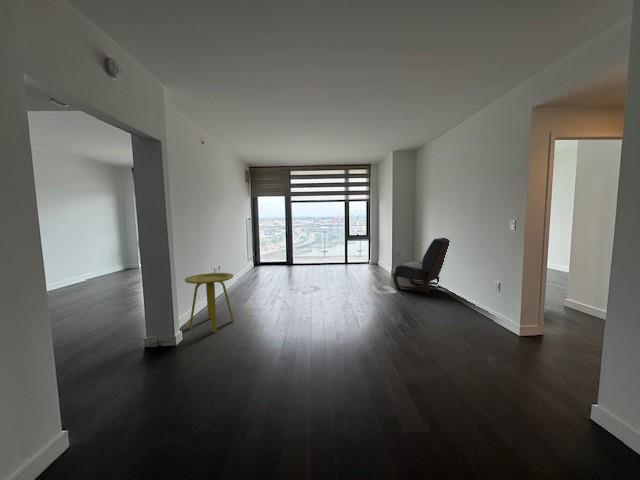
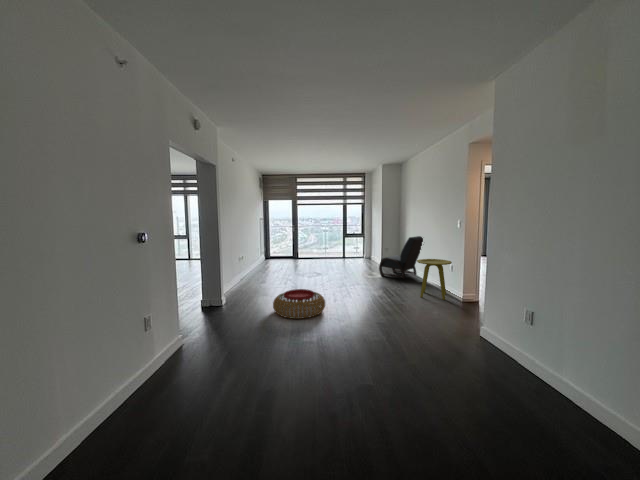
side table: present [185,273,234,333] -> present [417,259,452,300]
pouf: none [244,319,327,374] -> present [273,289,325,319]

